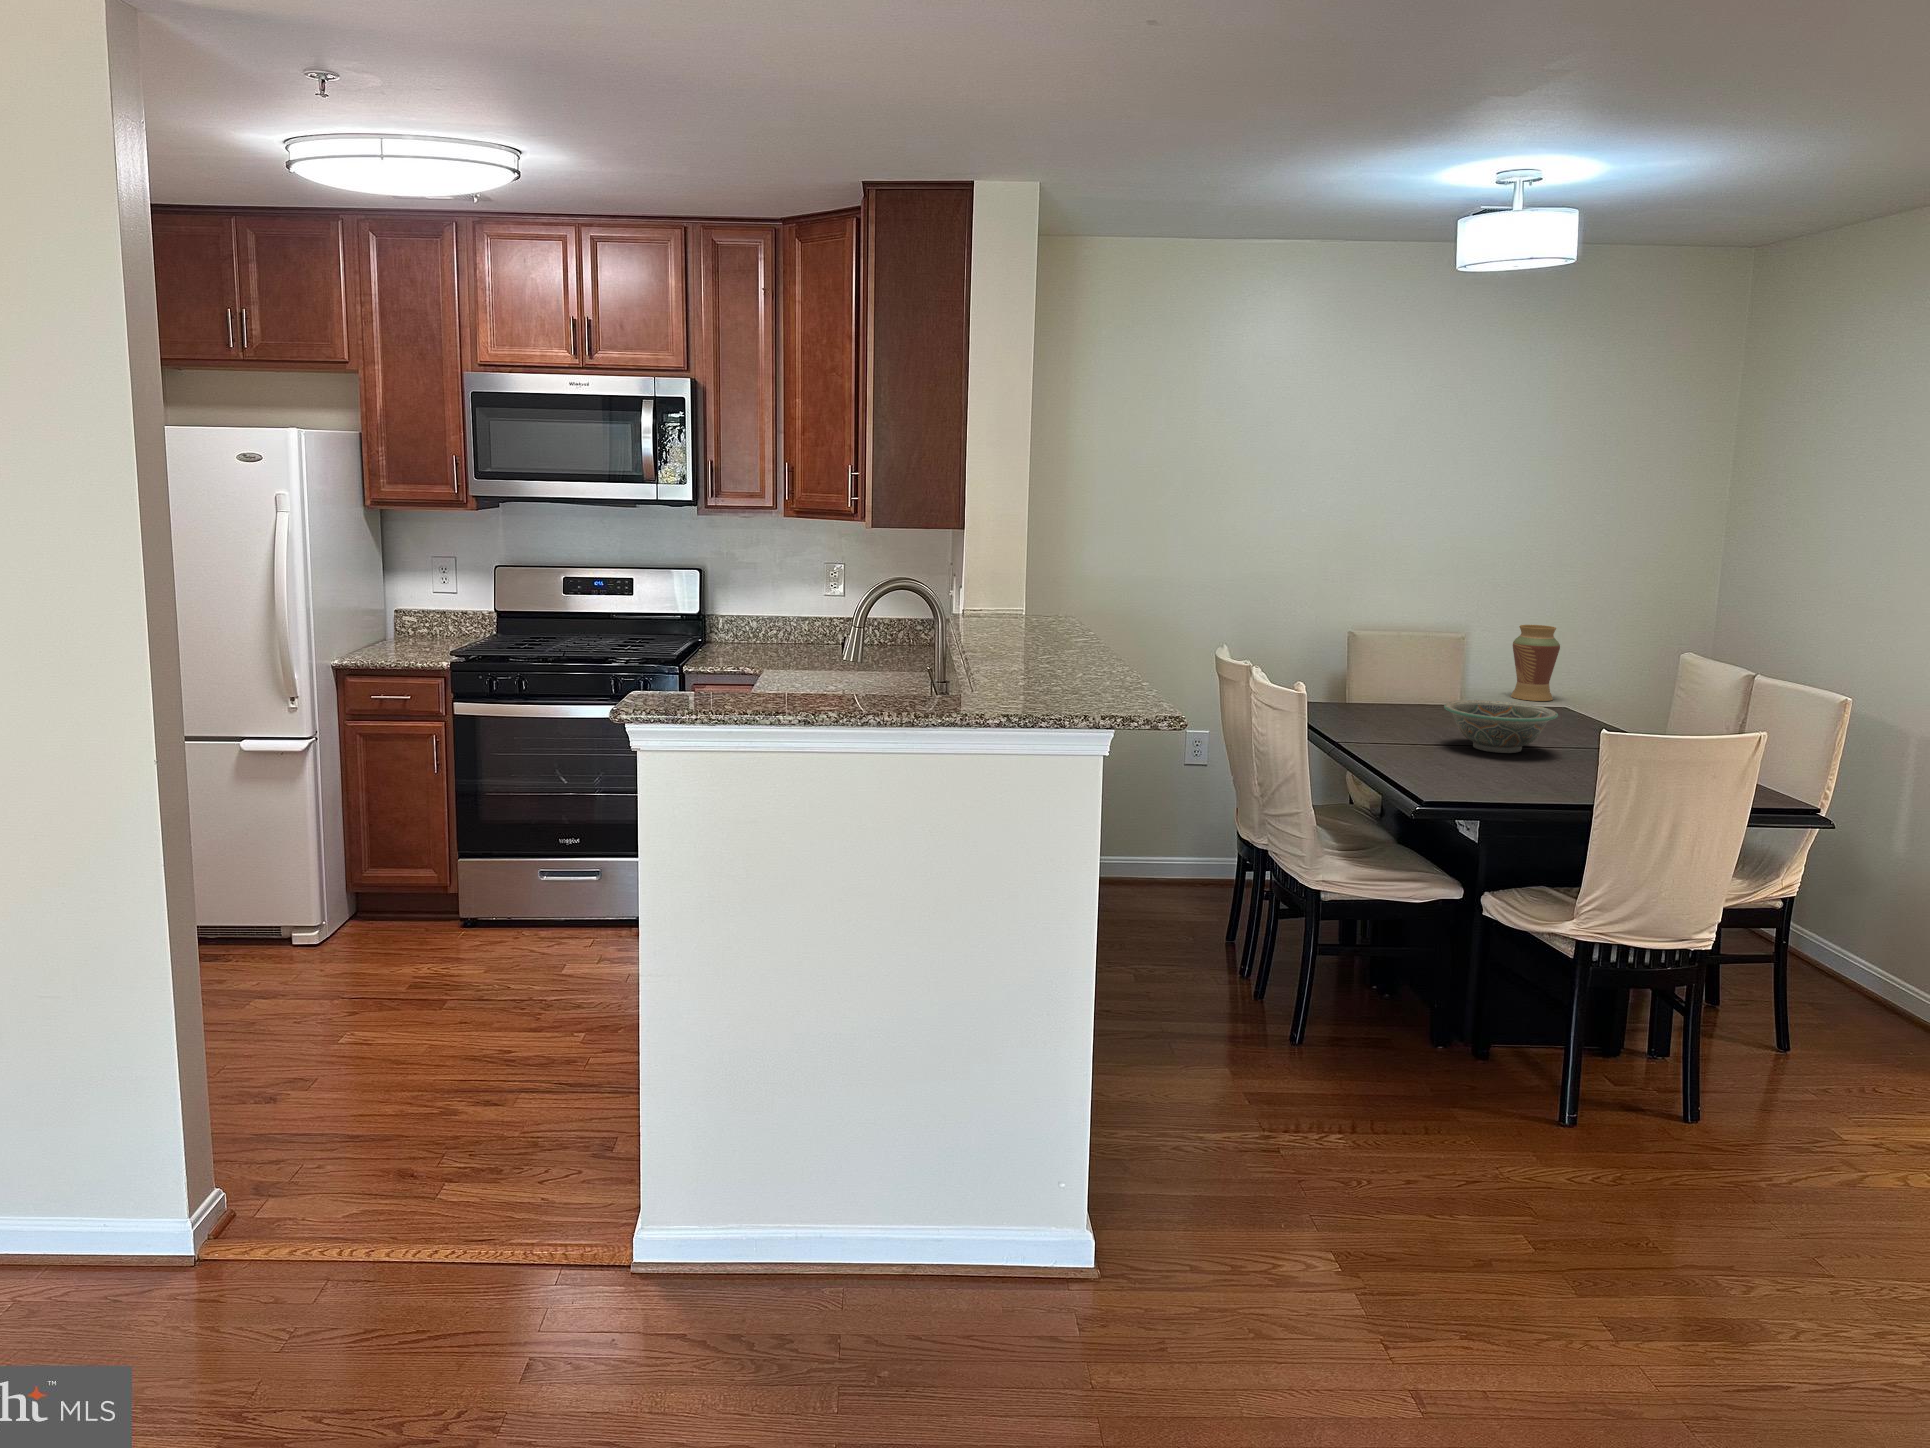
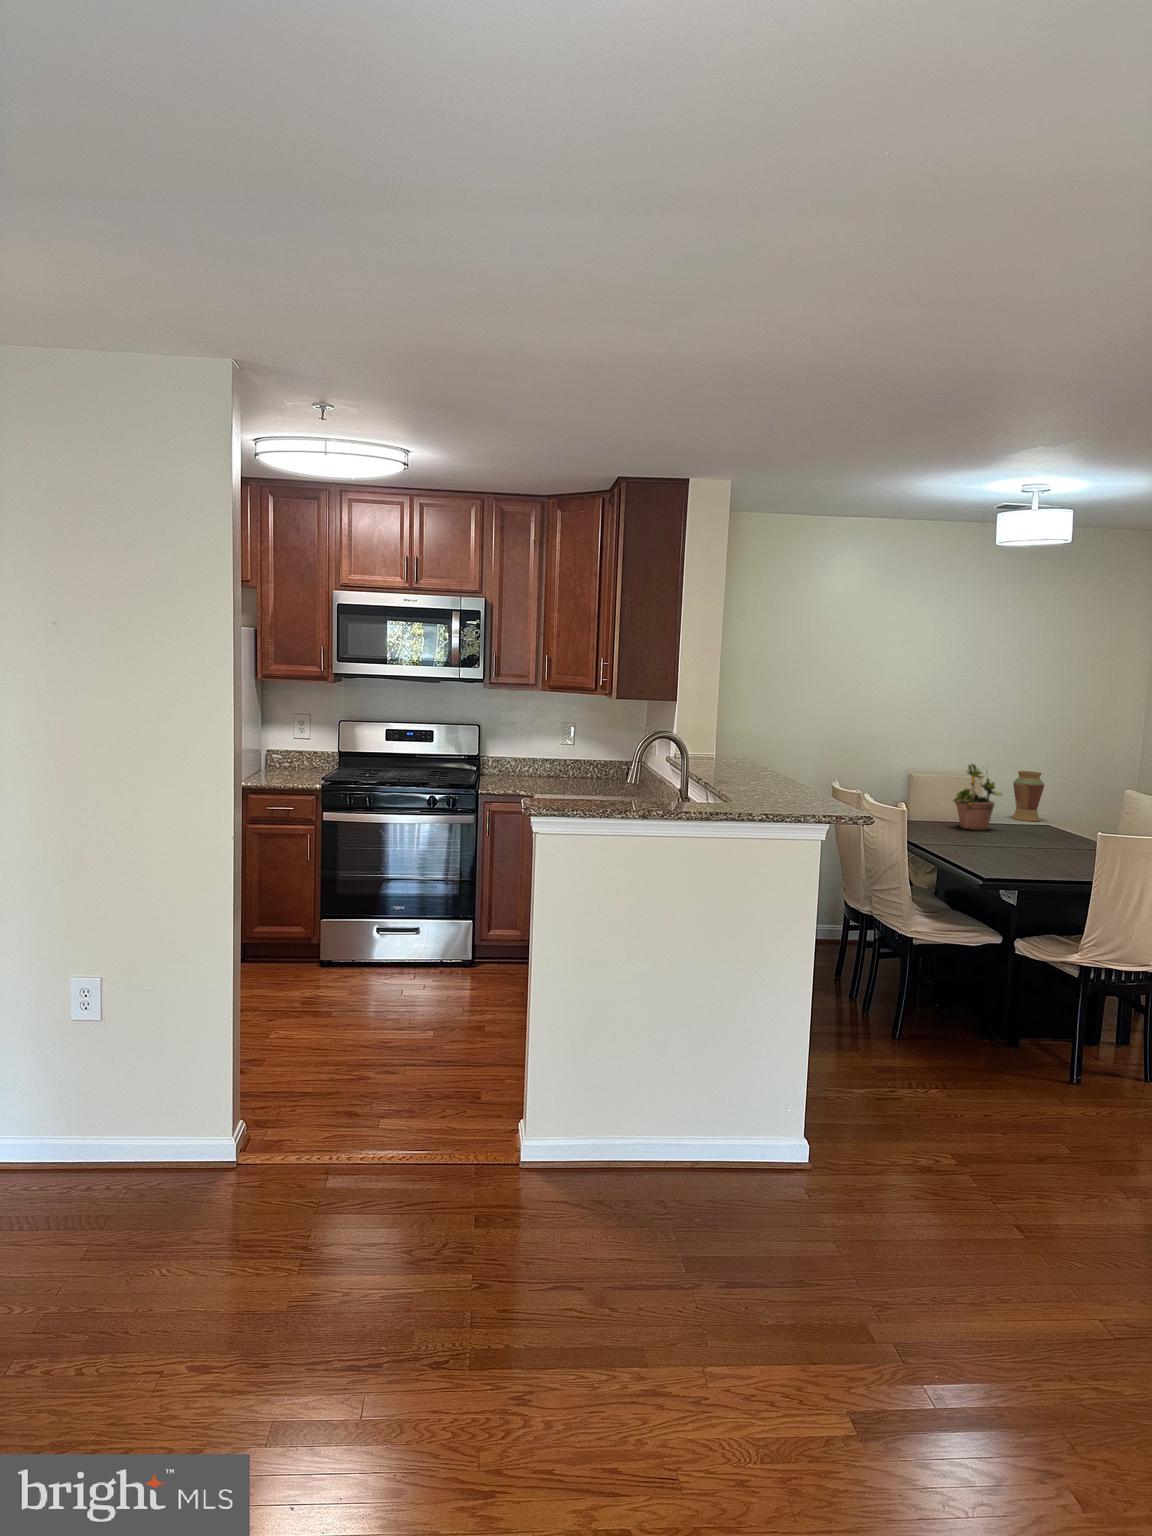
potted plant: none [1408,607,1487,718] -> present [953,764,1002,831]
decorative bowl: present [1444,700,1558,753] -> none [983,818,1056,851]

